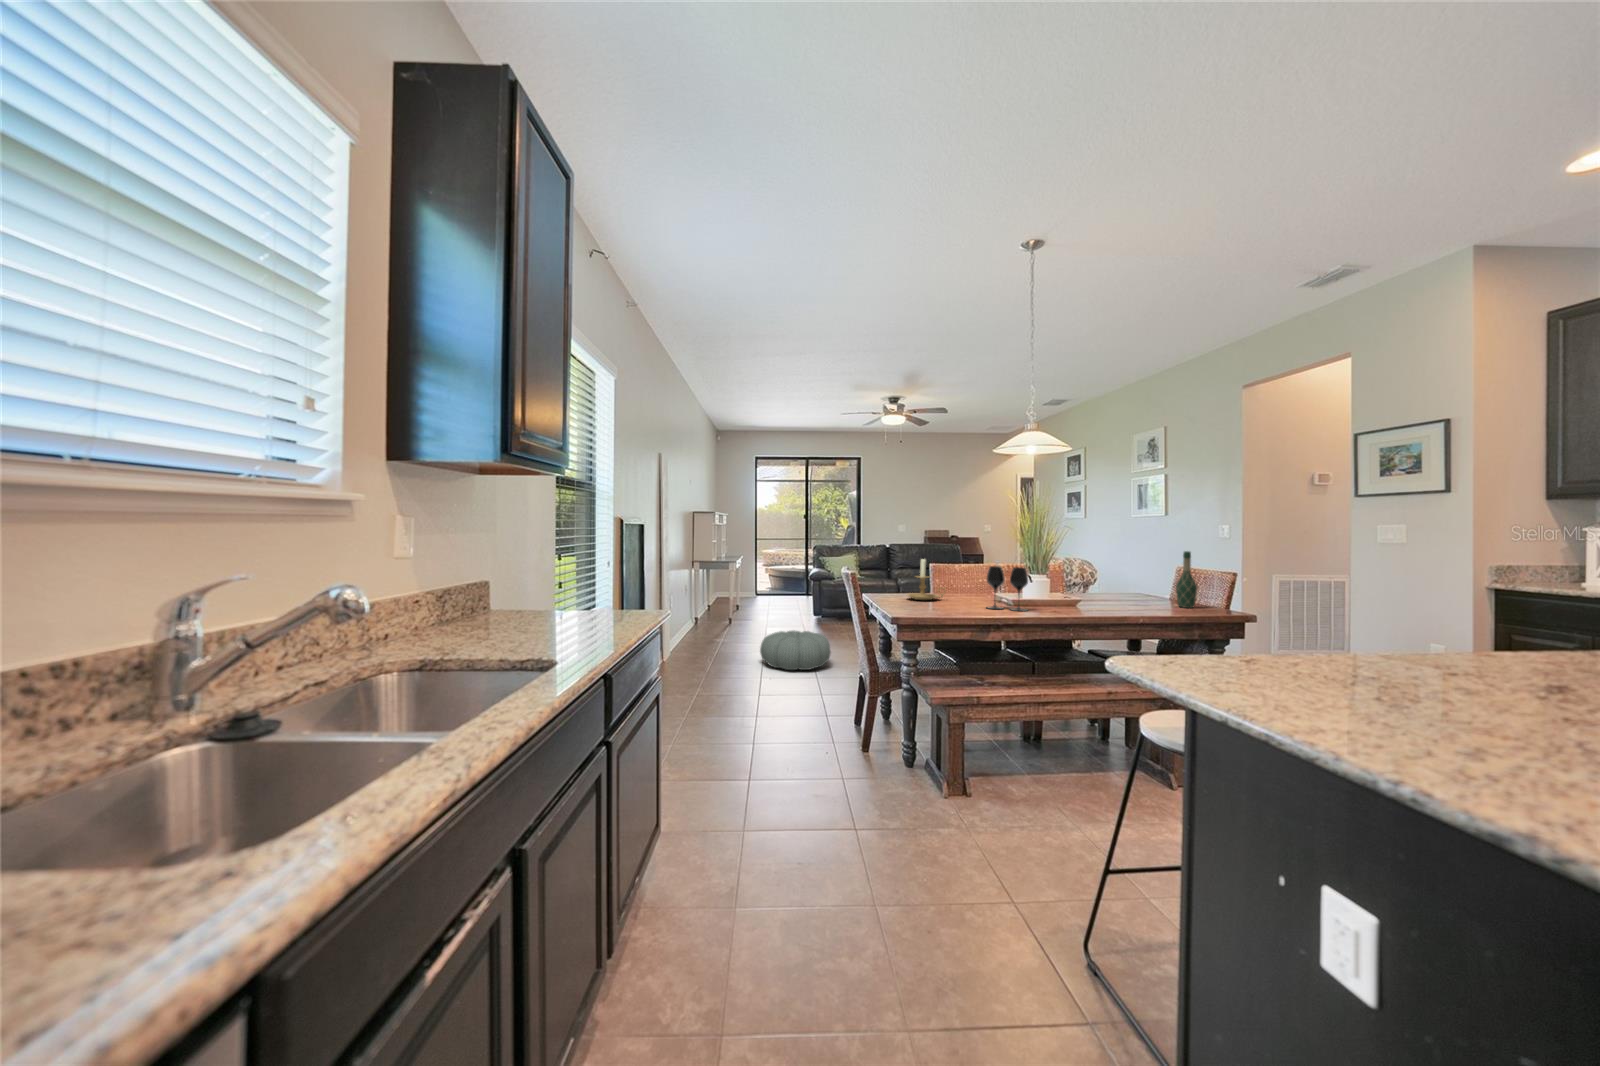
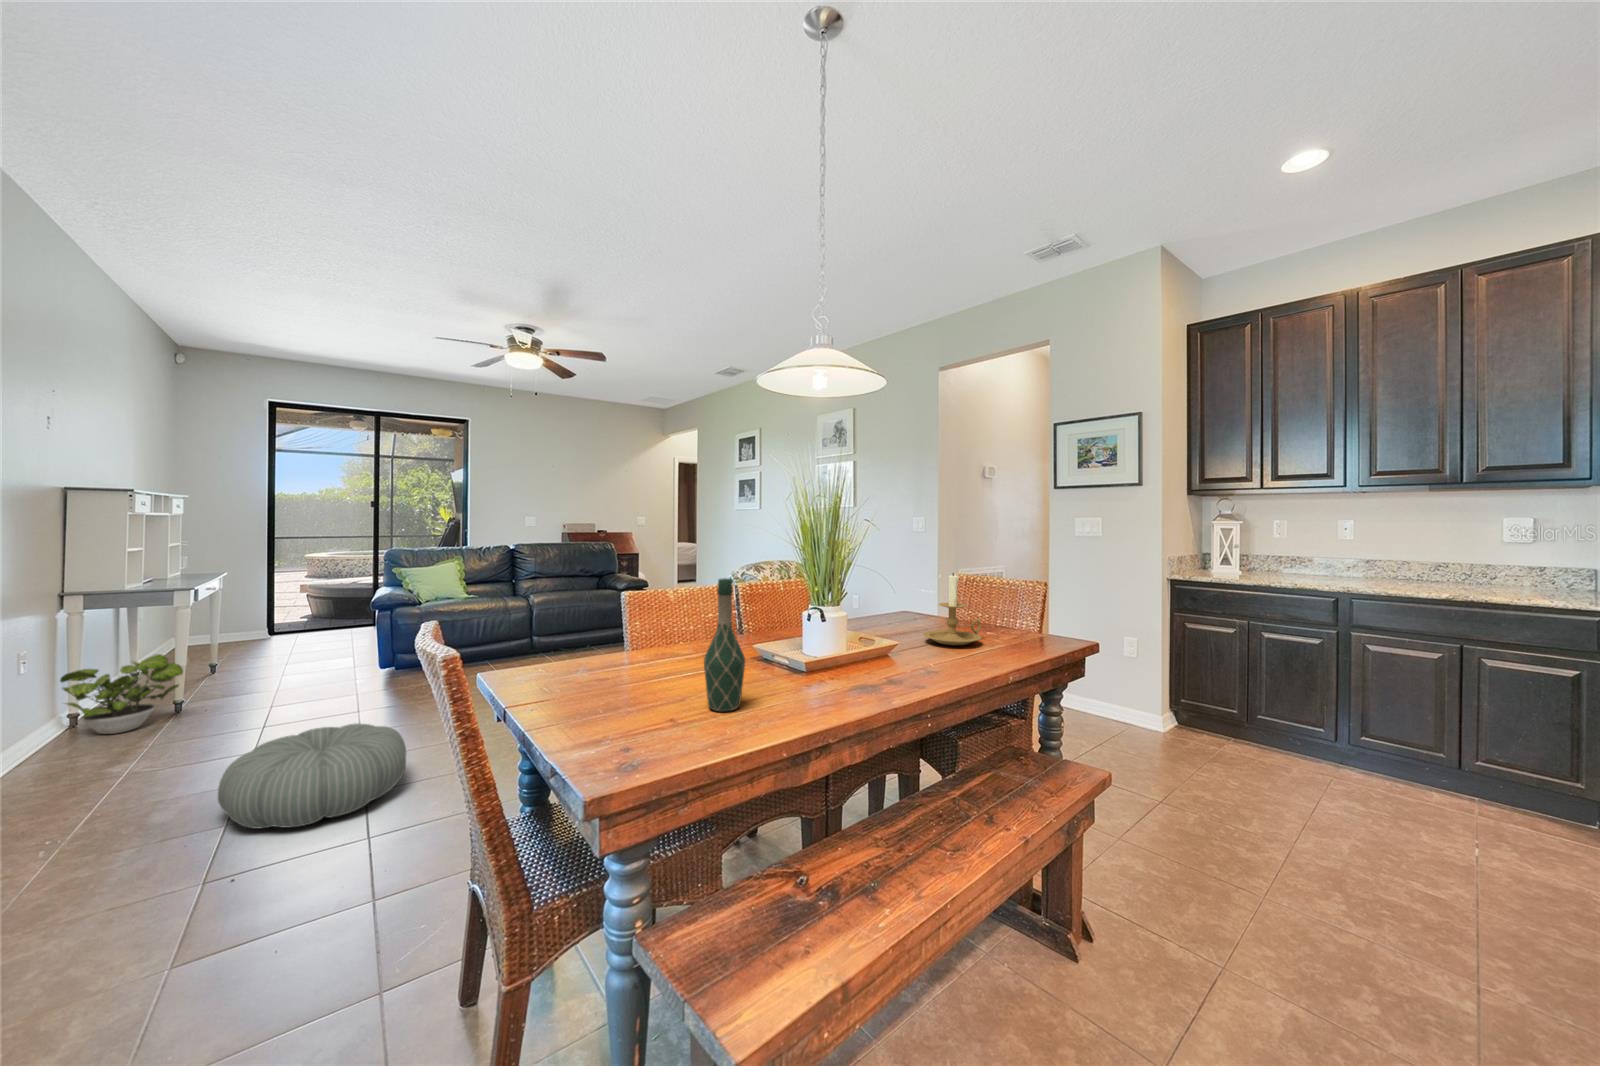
wine bottle: present [1176,551,1197,608] -> present [704,578,745,711]
candle holder: present [907,559,945,600] -> present [923,573,981,646]
wine glass: present [987,566,1028,611] -> none [763,602,845,693]
potted plant: none [694,593,734,629] -> present [60,654,183,734]

